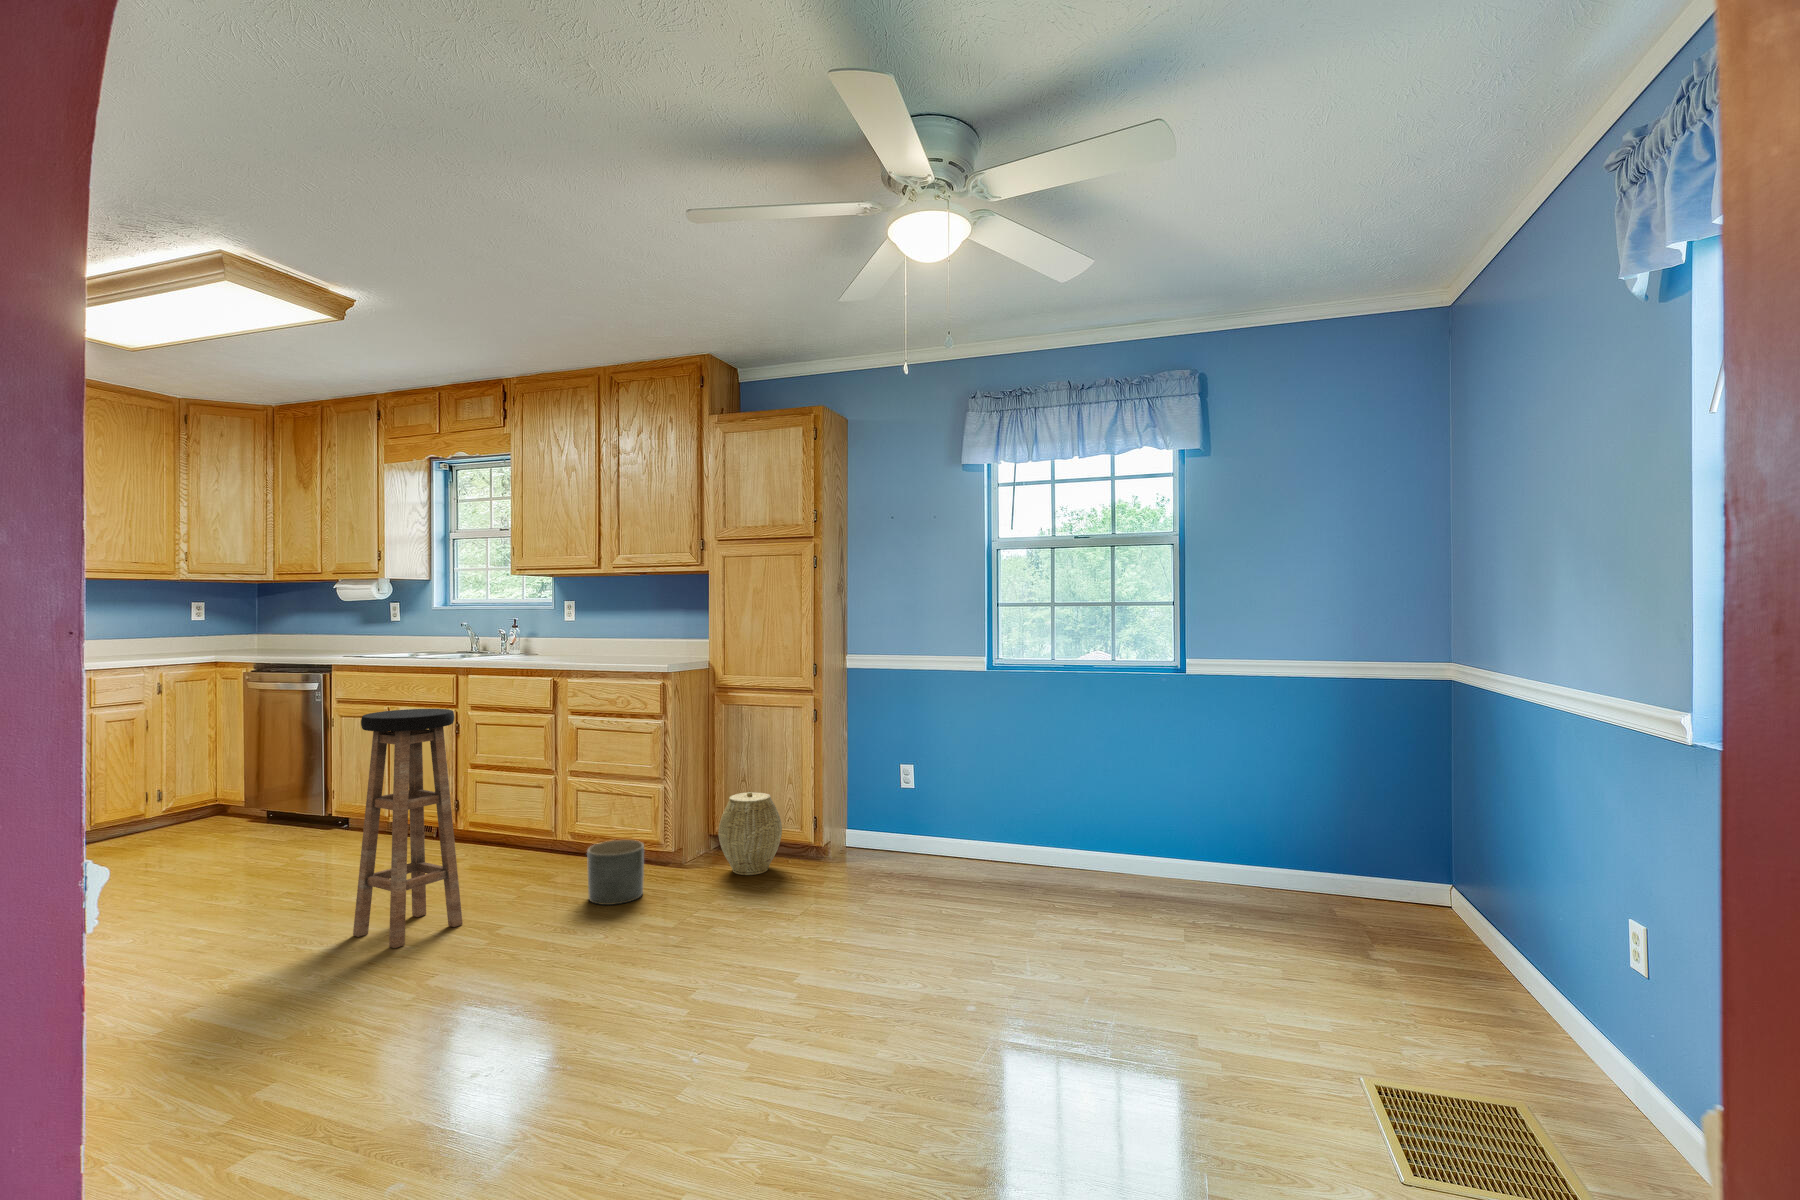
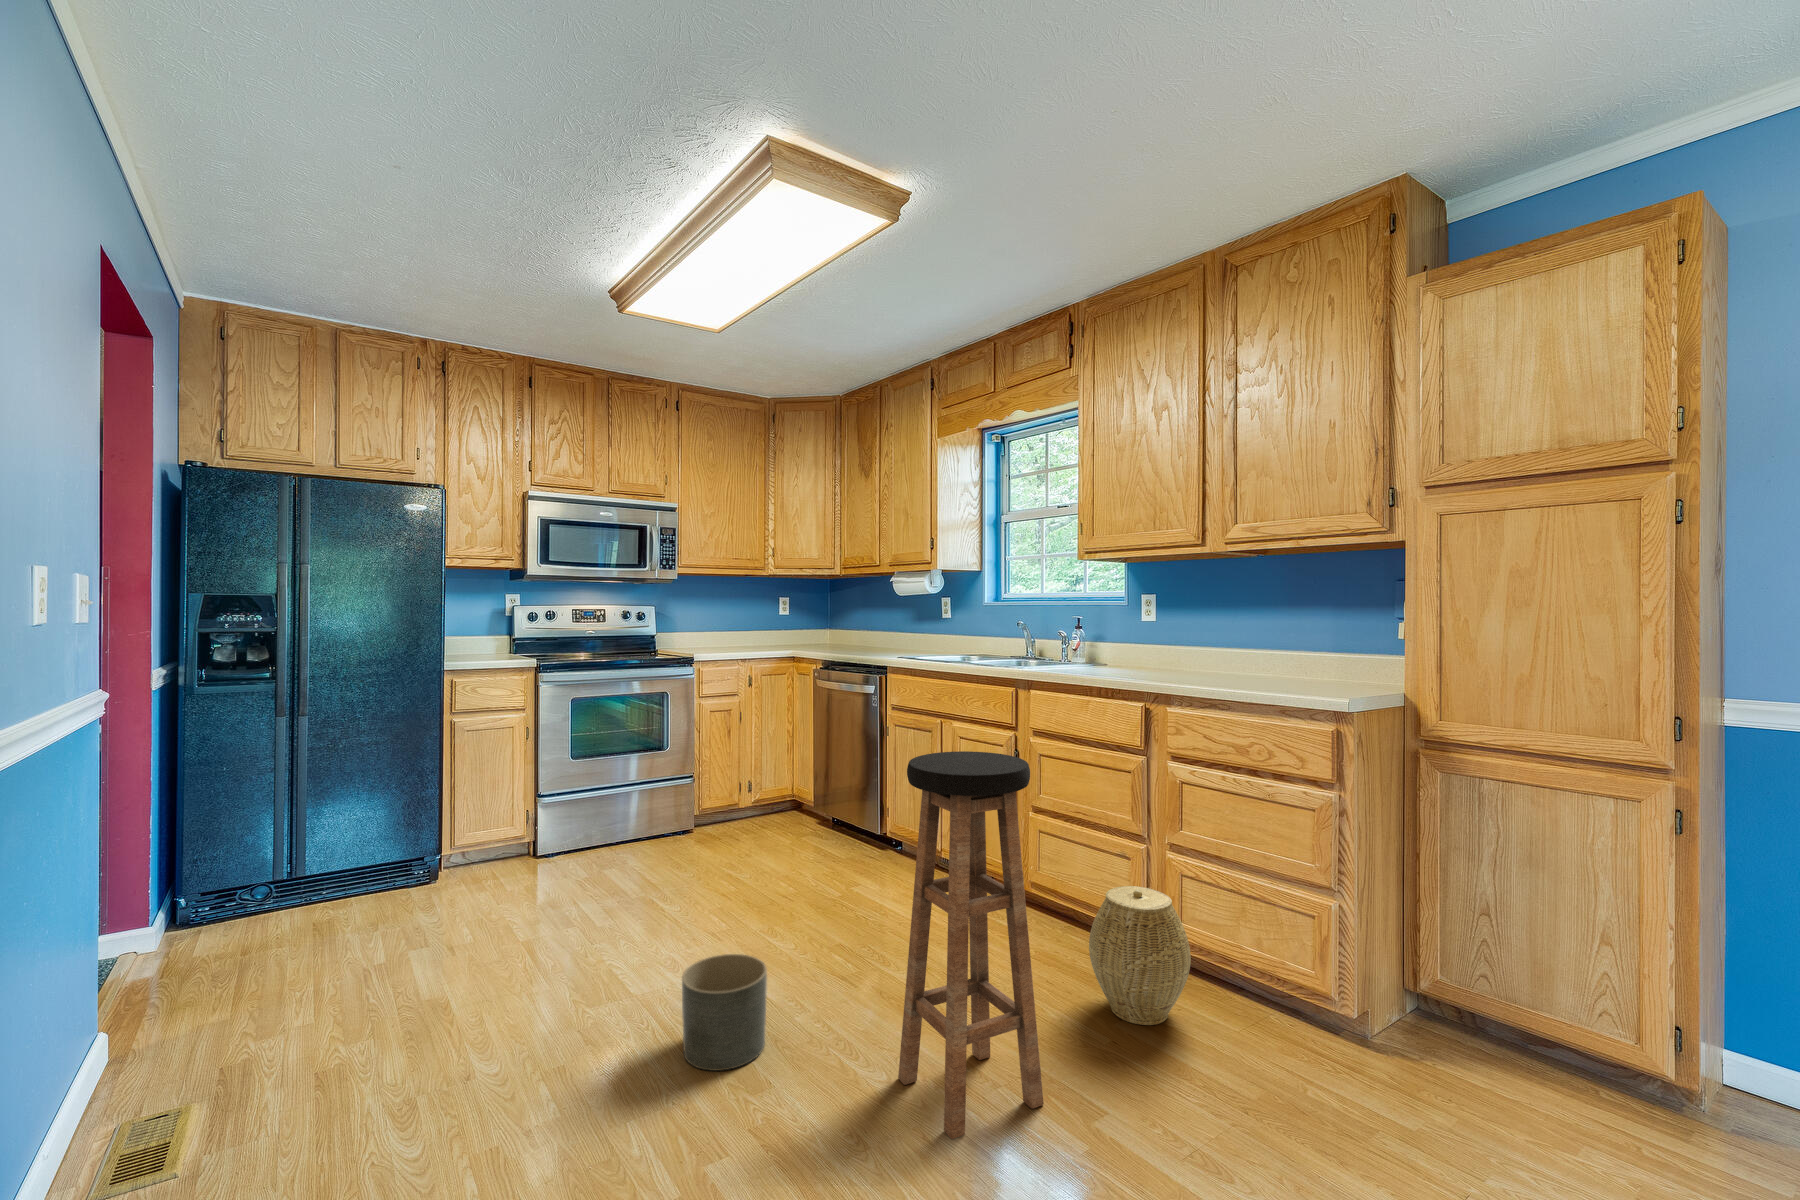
woven basket: present [718,792,782,875] -> present [1089,886,1191,1025]
planter: present [587,840,644,905] -> present [682,954,767,1071]

